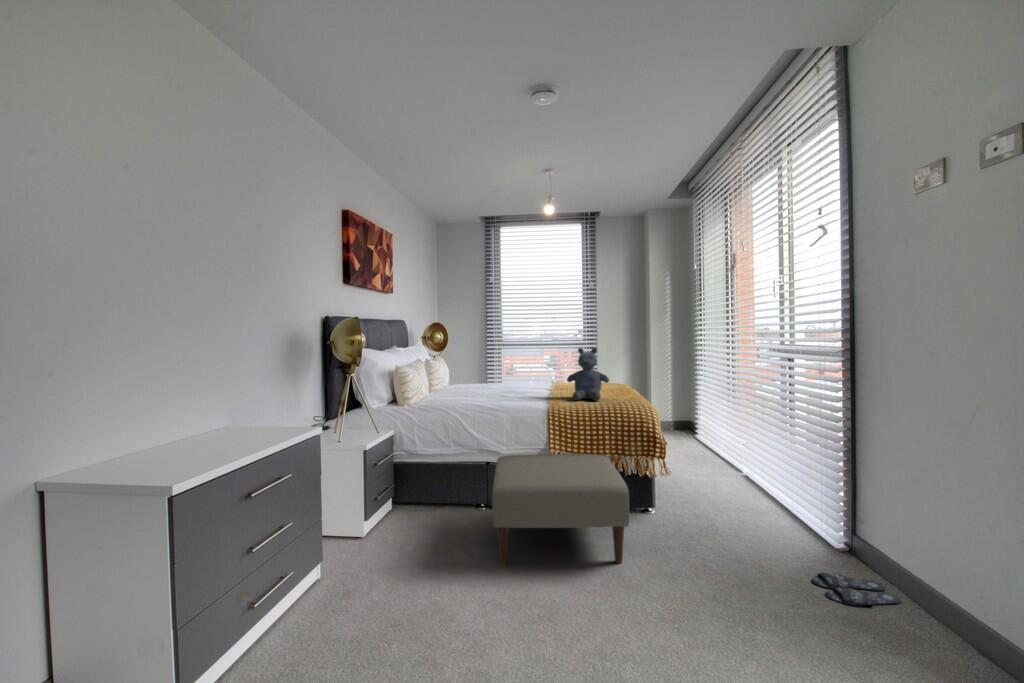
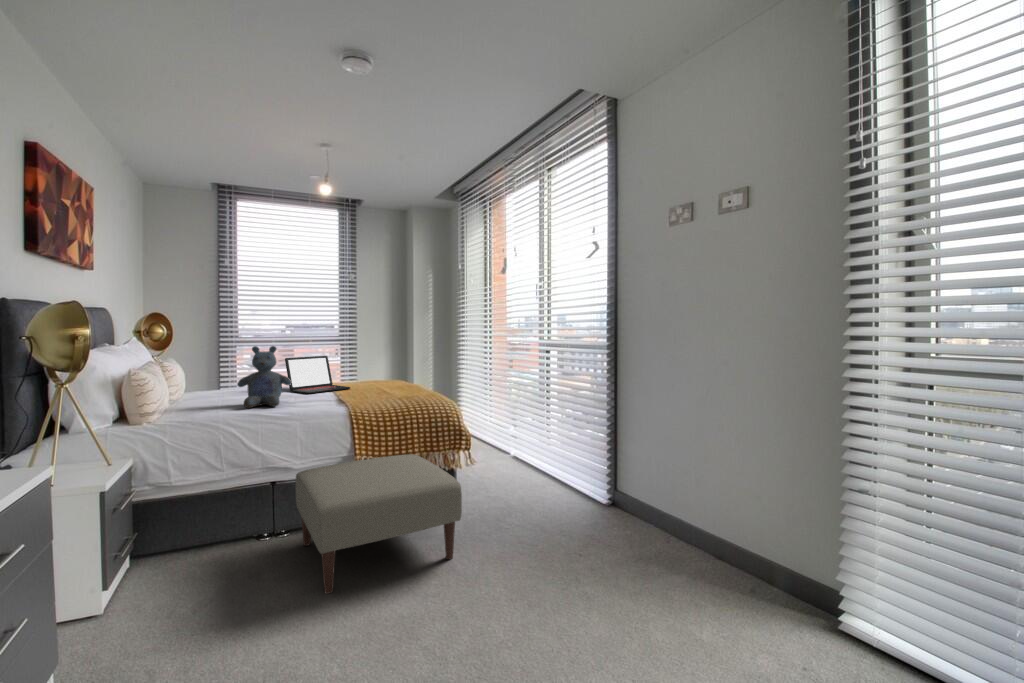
stuffed bear: present [567,348,609,401] -> present [237,346,291,408]
laptop: none [515,358,568,391] -> present [285,356,350,394]
slippers: present [812,572,901,606] -> none [601,523,658,545]

